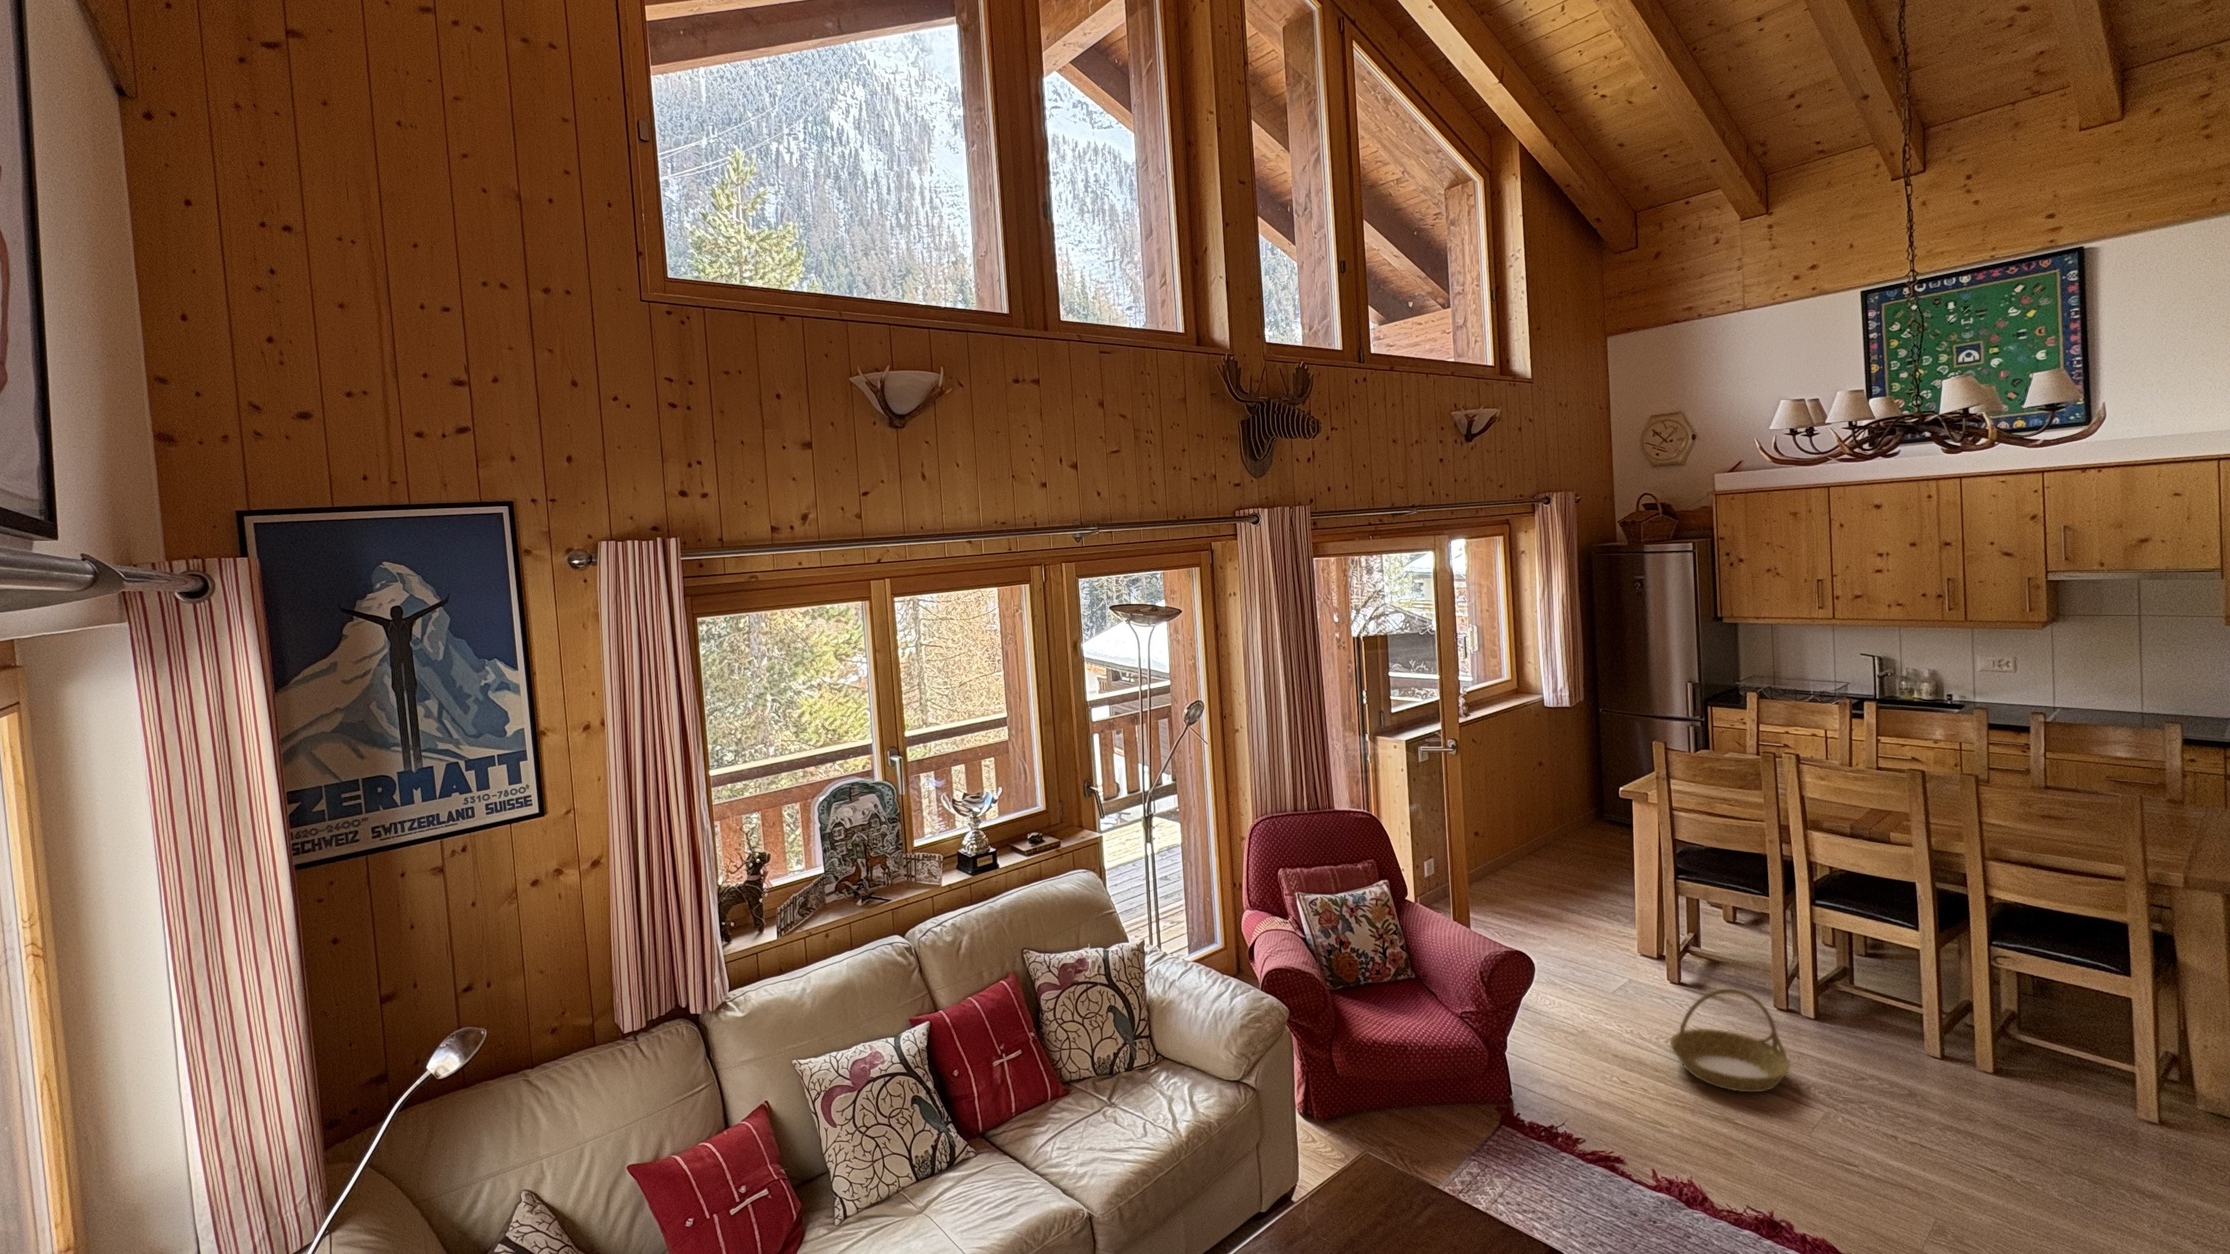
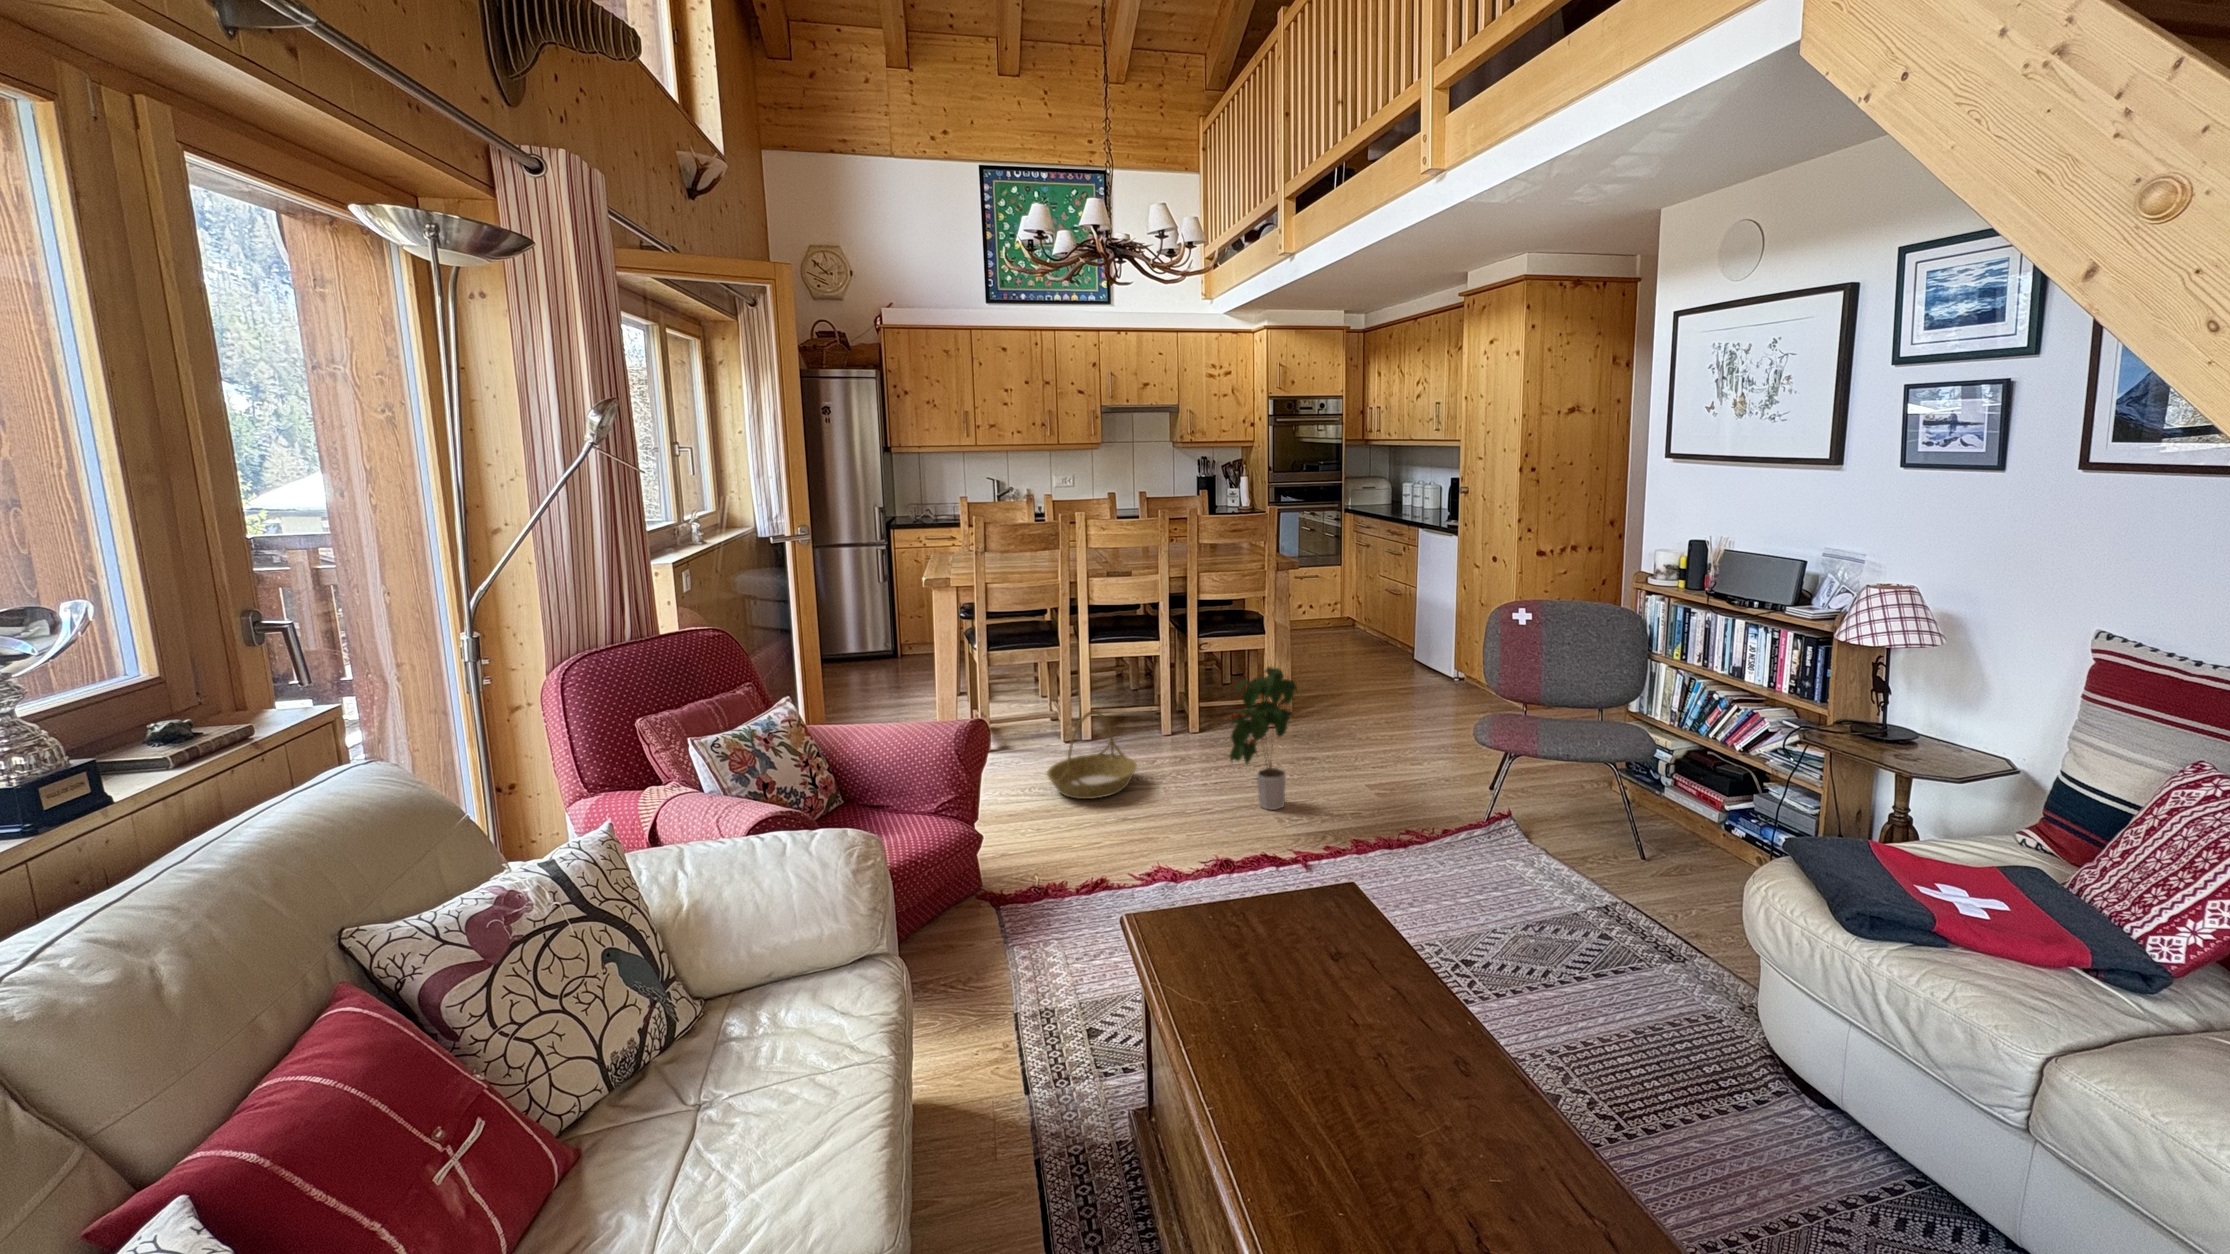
potted plant: none [1832,1028,2019,1221] -> present [1227,667,1297,810]

